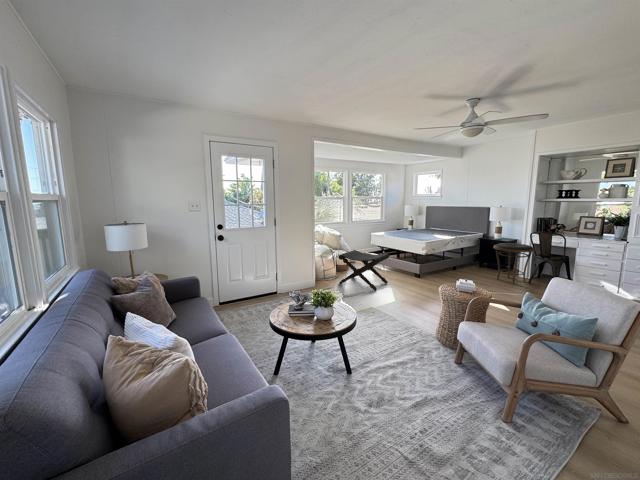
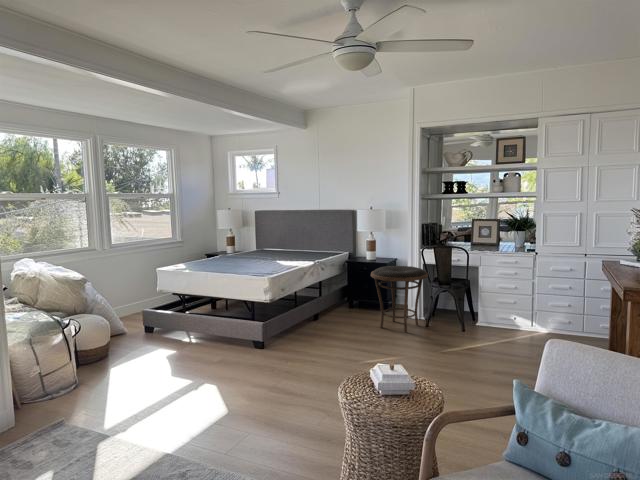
footstool: present [338,250,389,291] -> none [78,315,201,406]

